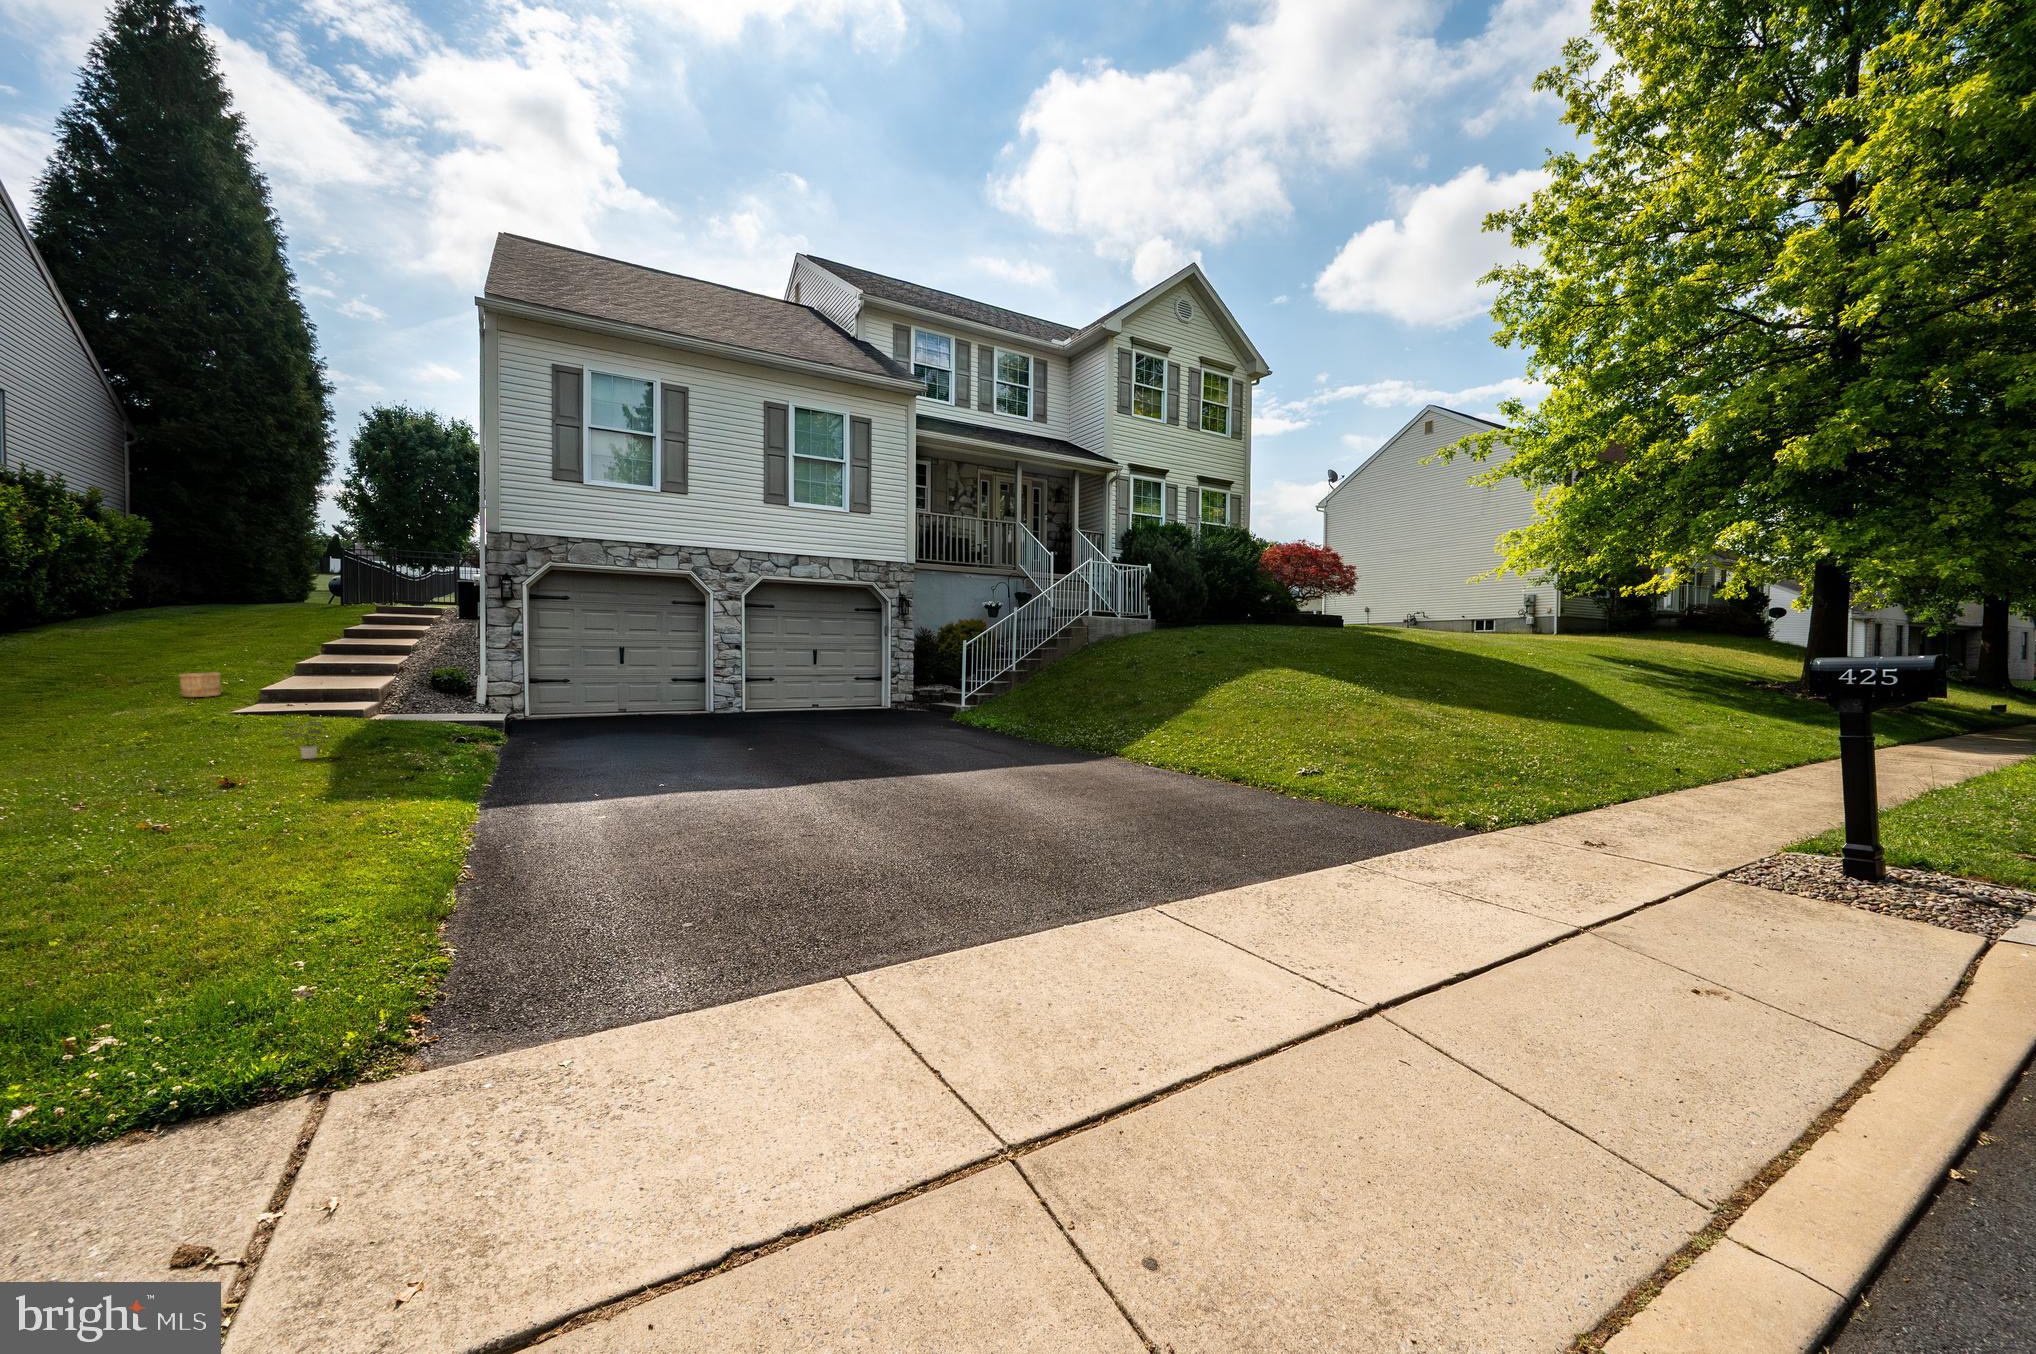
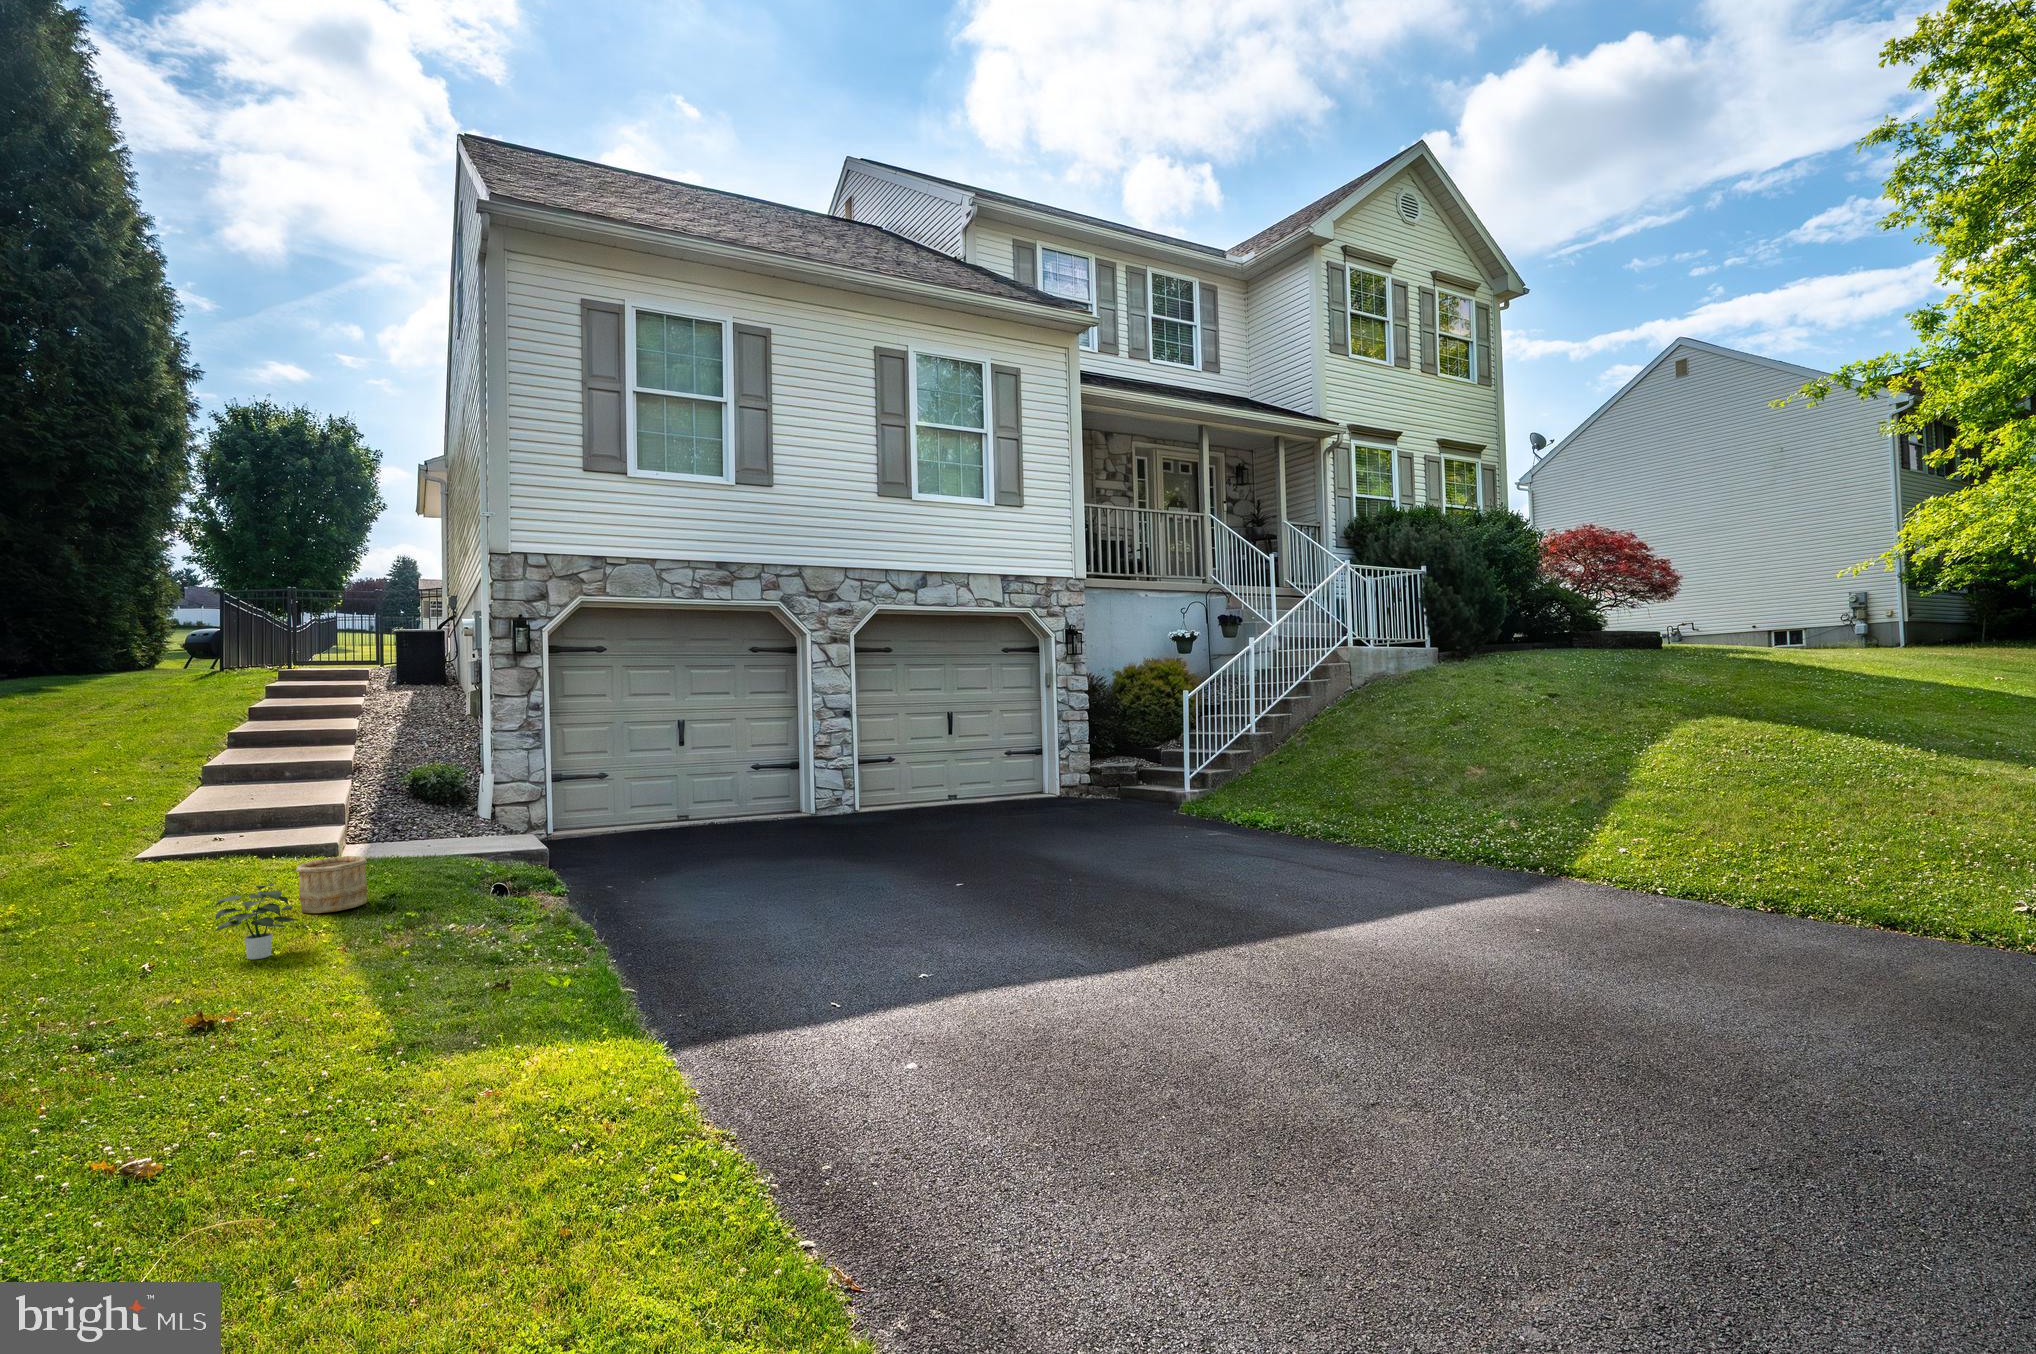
wooden bucket: present [179,672,221,697] -> present [296,856,367,913]

